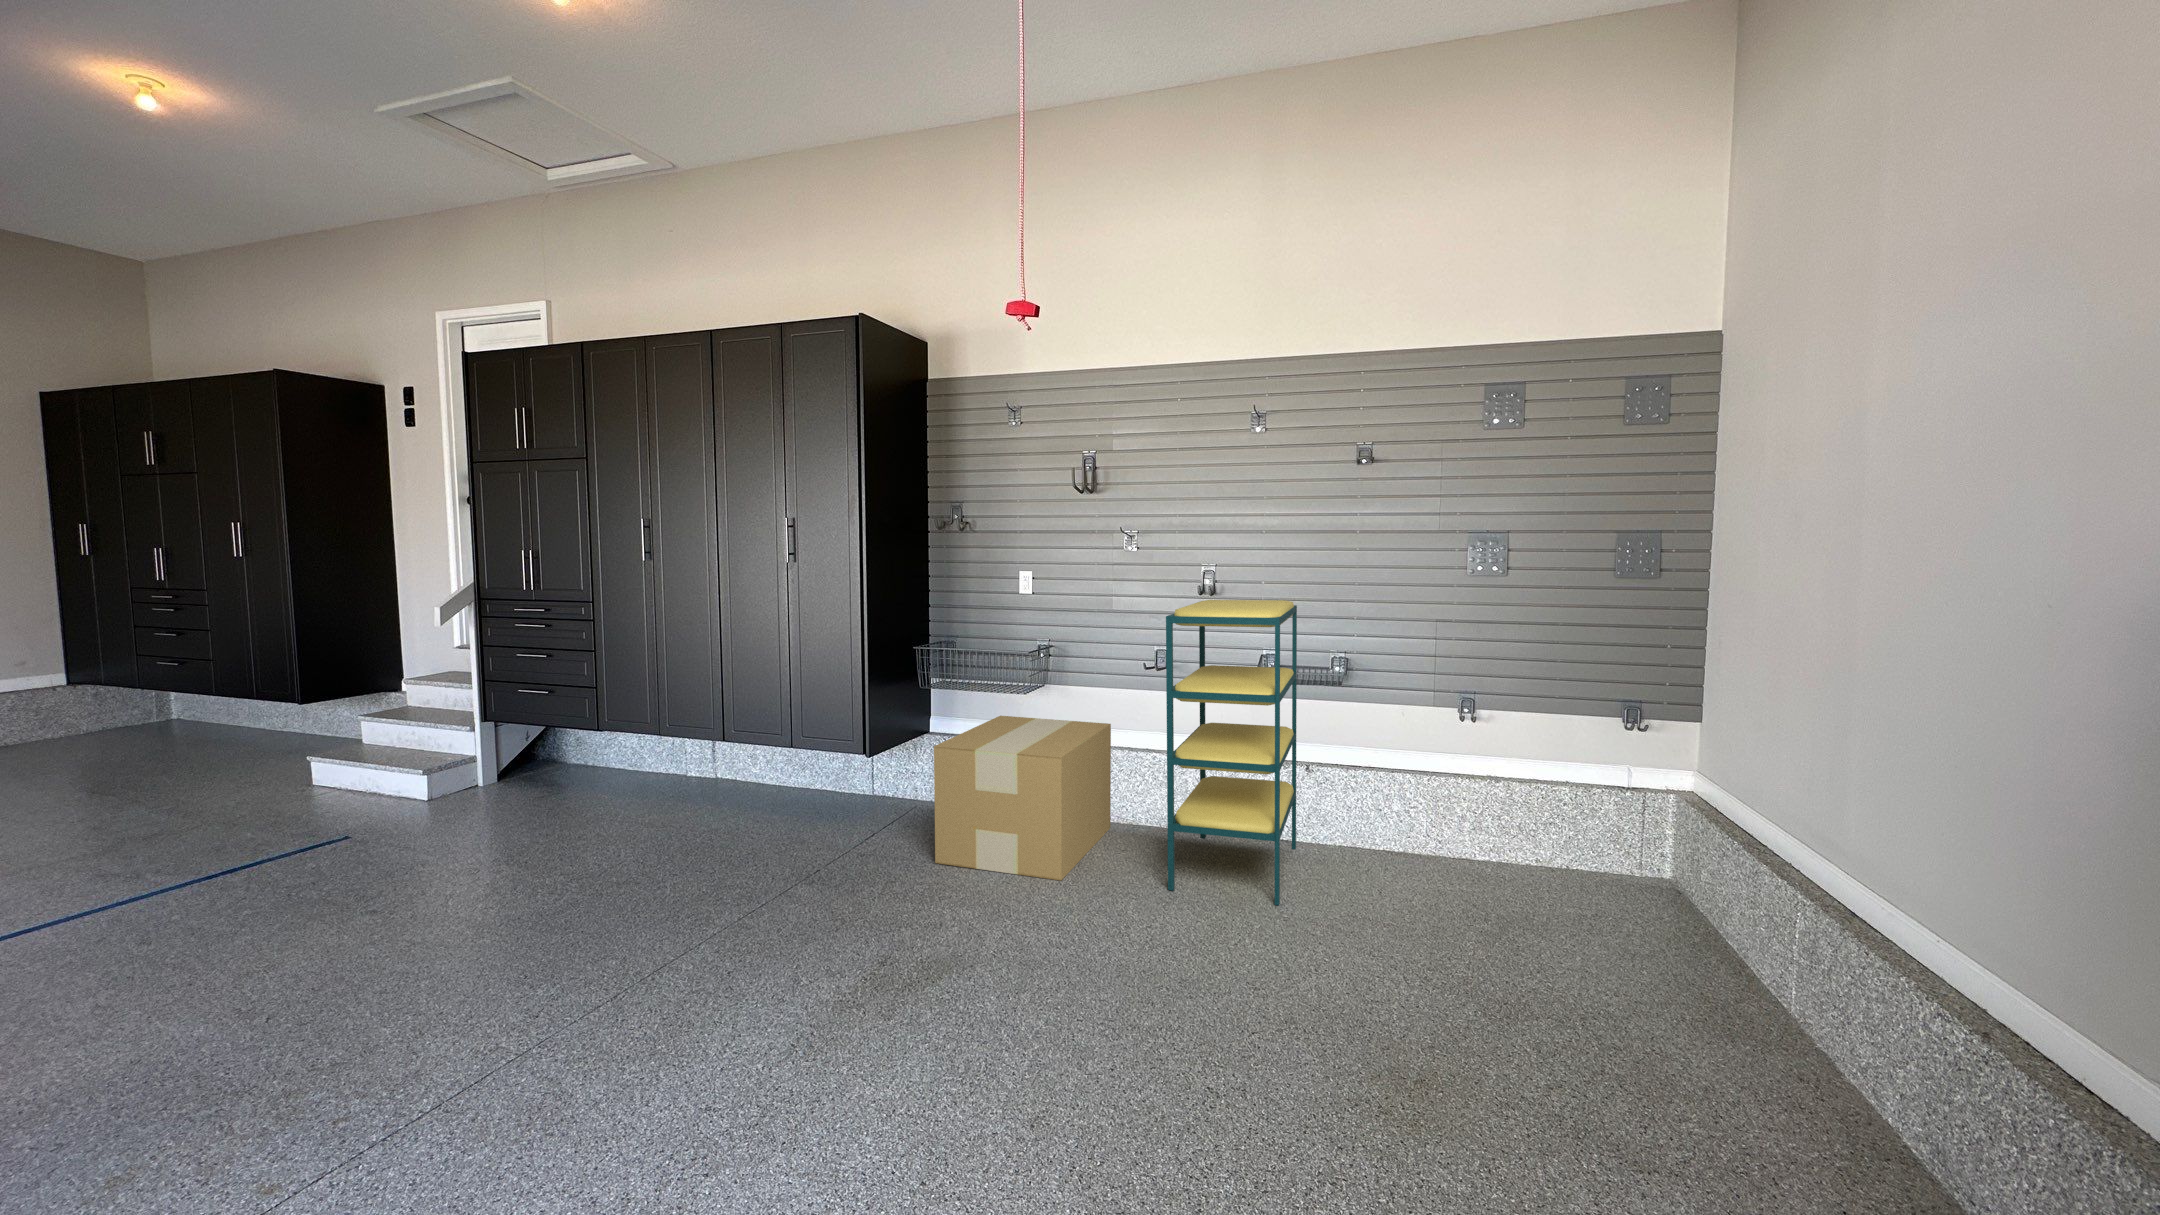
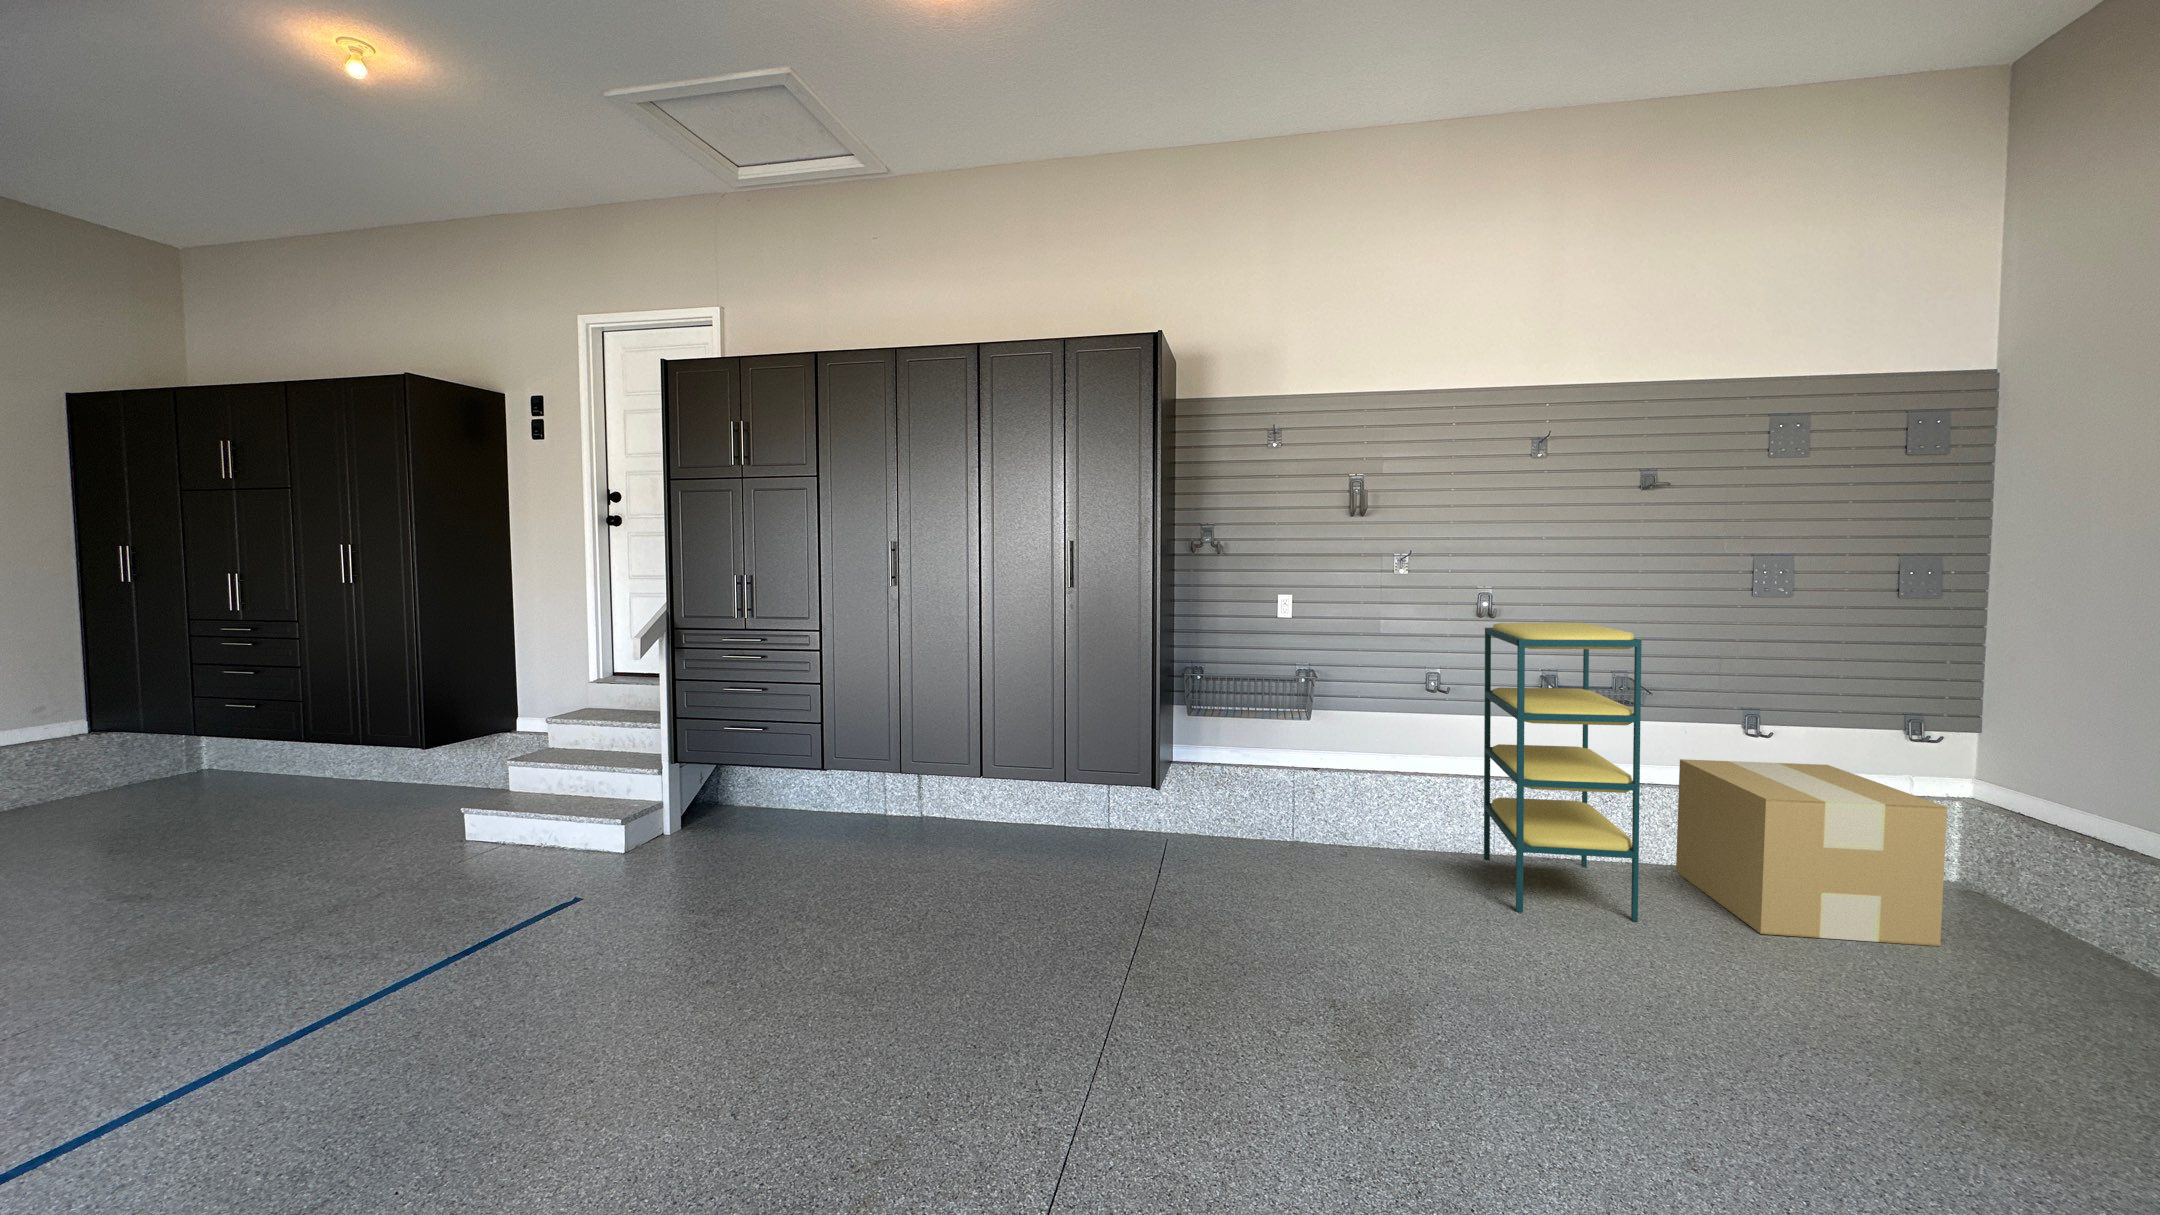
cardboard box: present [934,716,1111,880] -> present [1676,759,1947,946]

